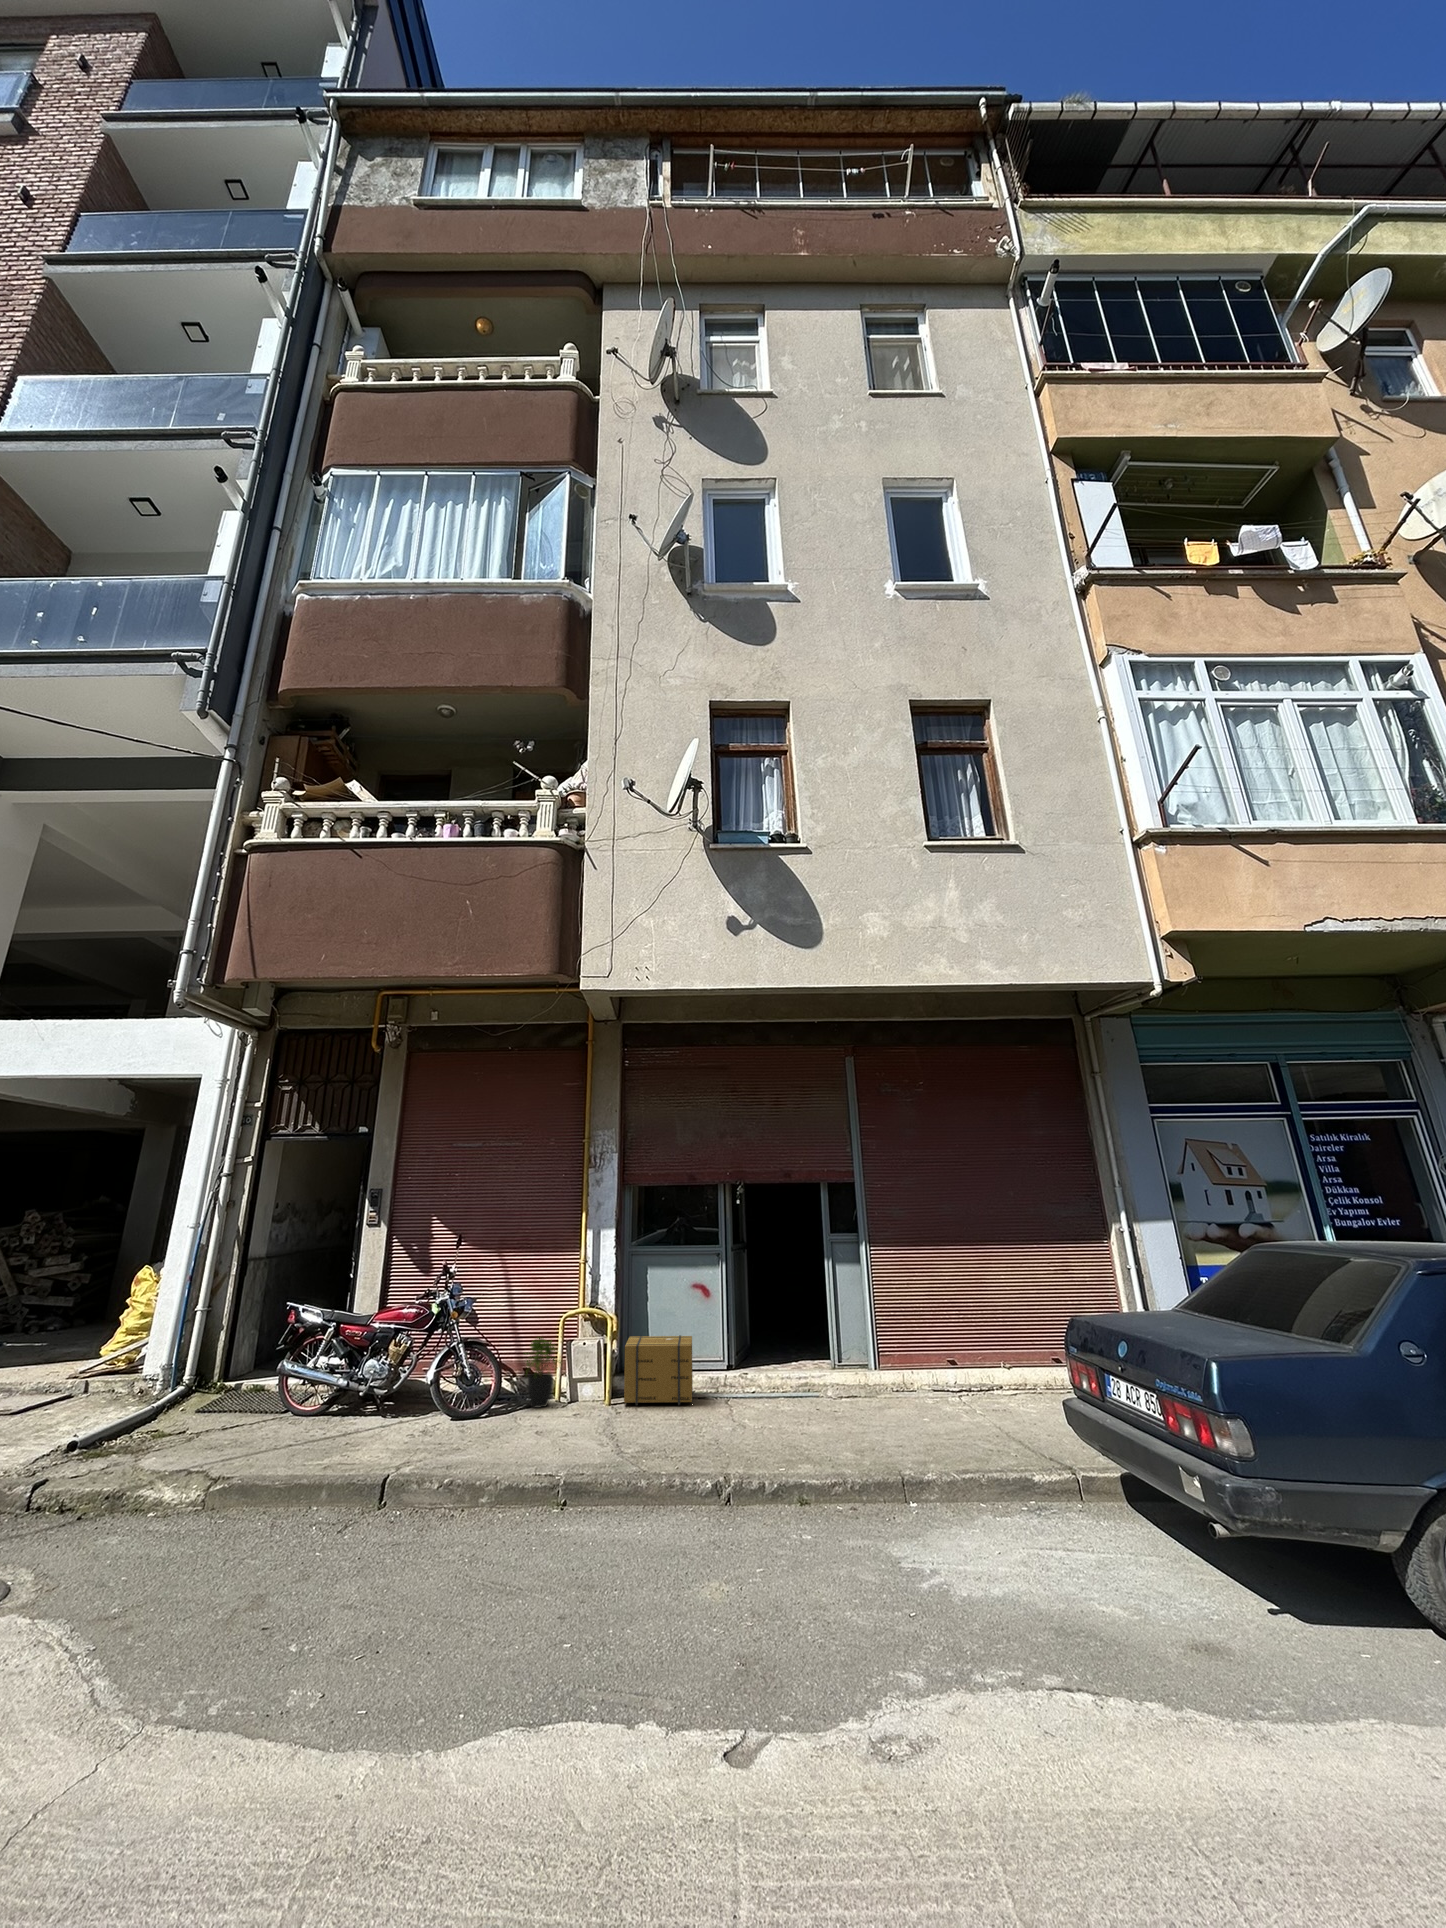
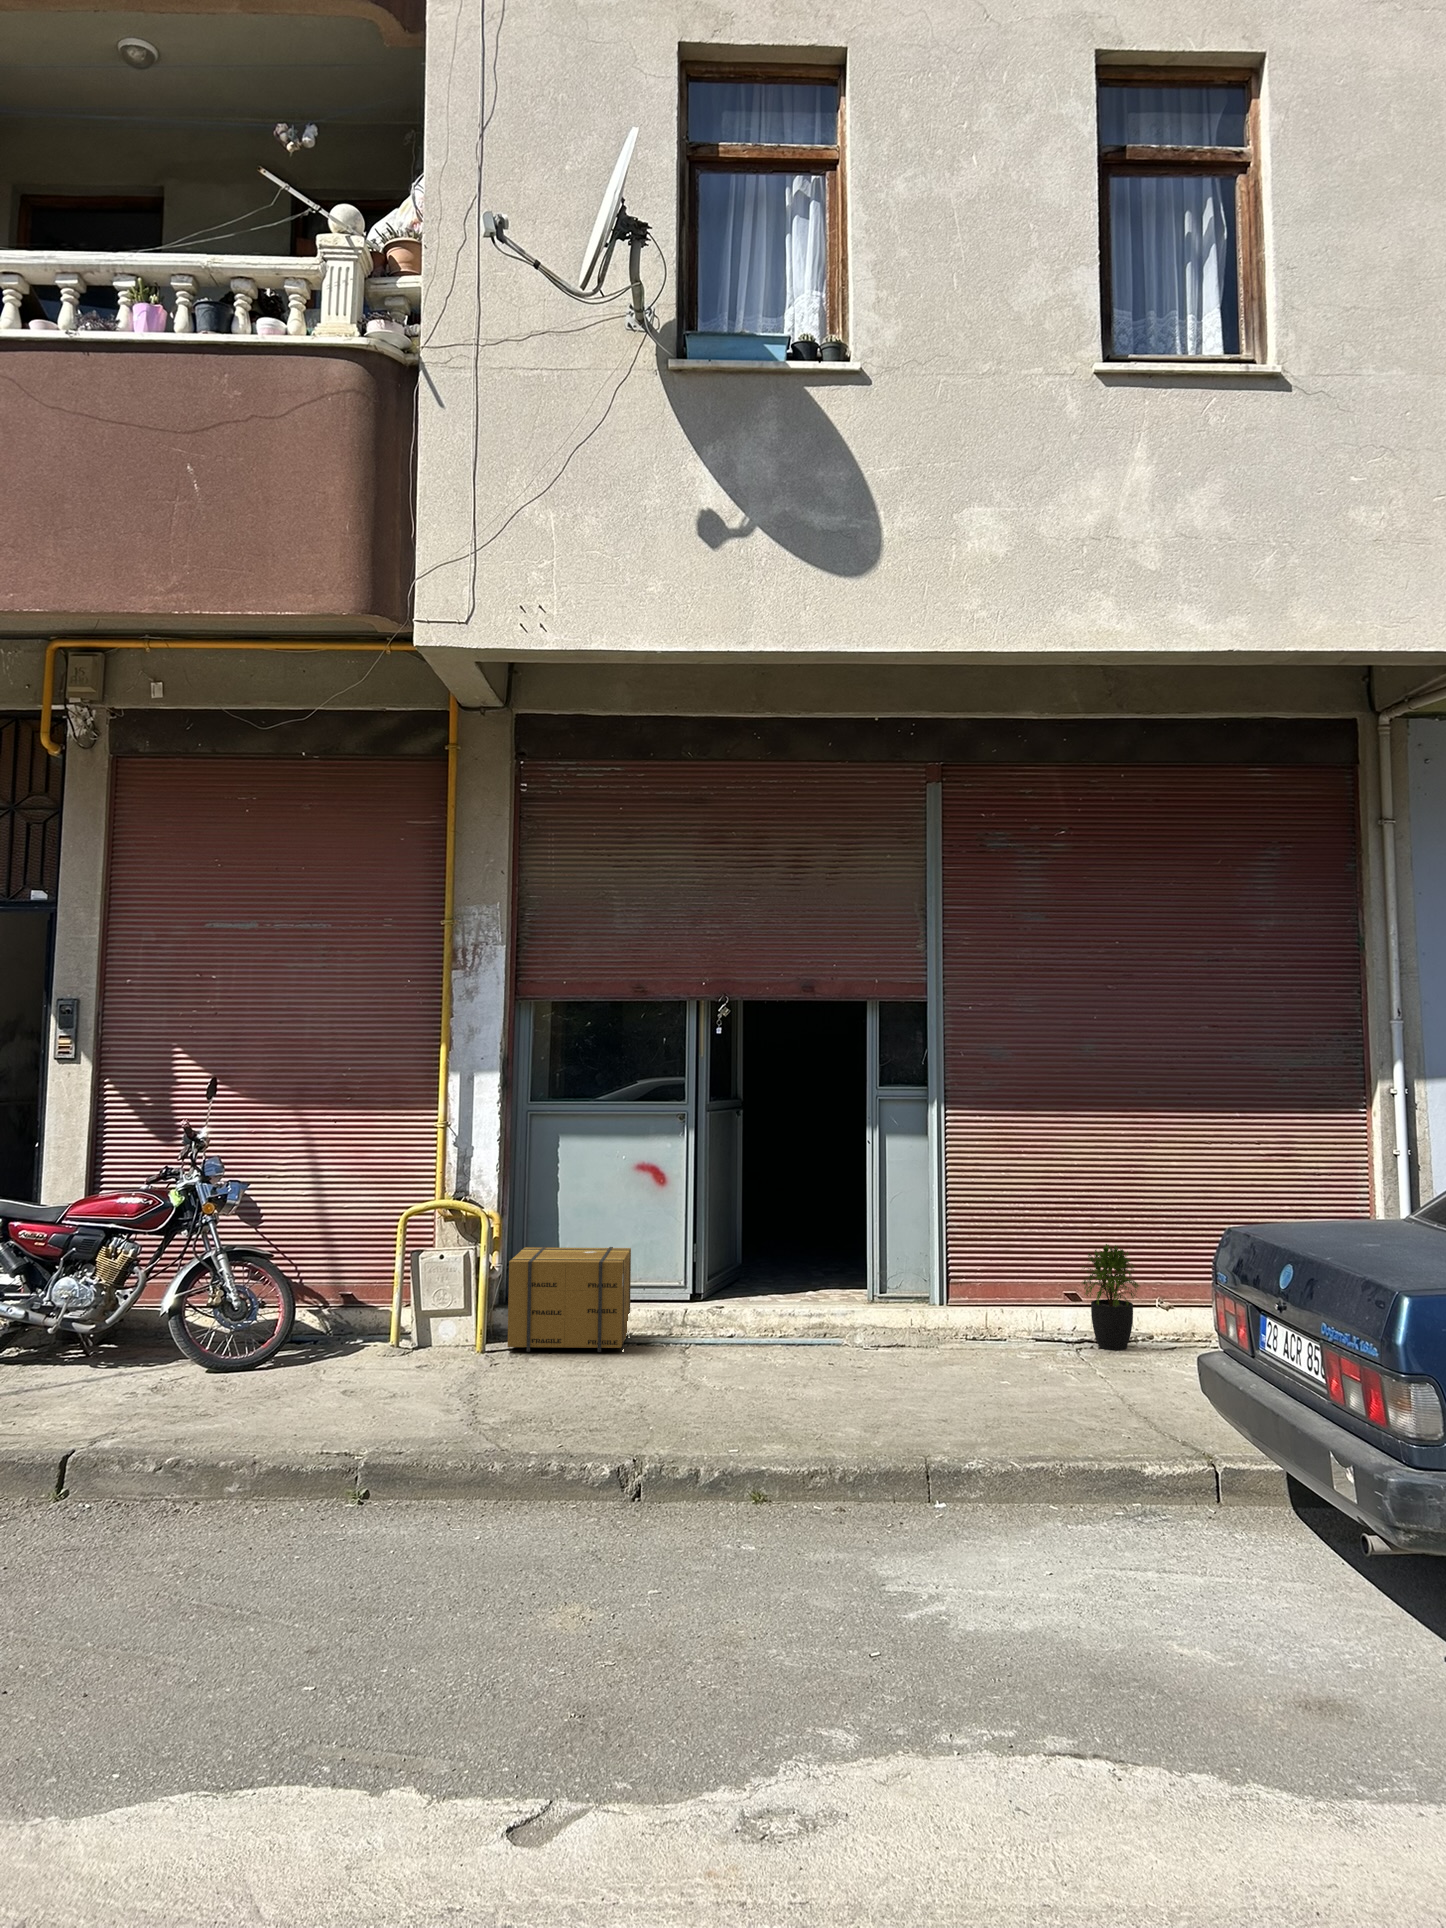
potted plant: present [525,1337,561,1408] -> present [1082,1244,1139,1350]

